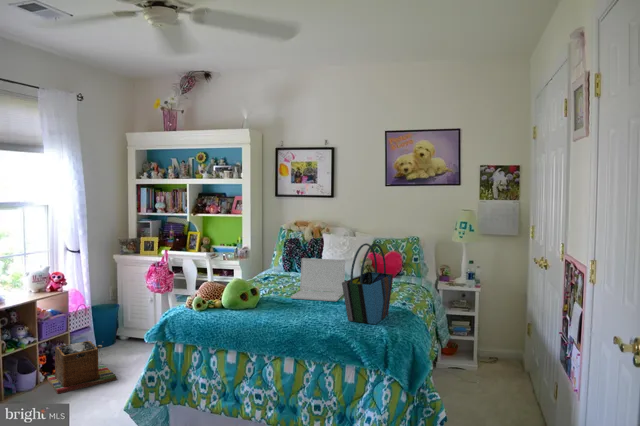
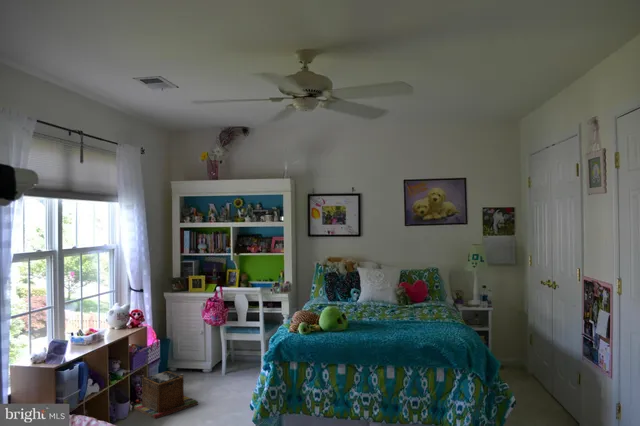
tote bag: present [342,243,393,324] -> none [426,275,453,337]
laptop: present [291,258,345,301] -> none [363,289,403,322]

